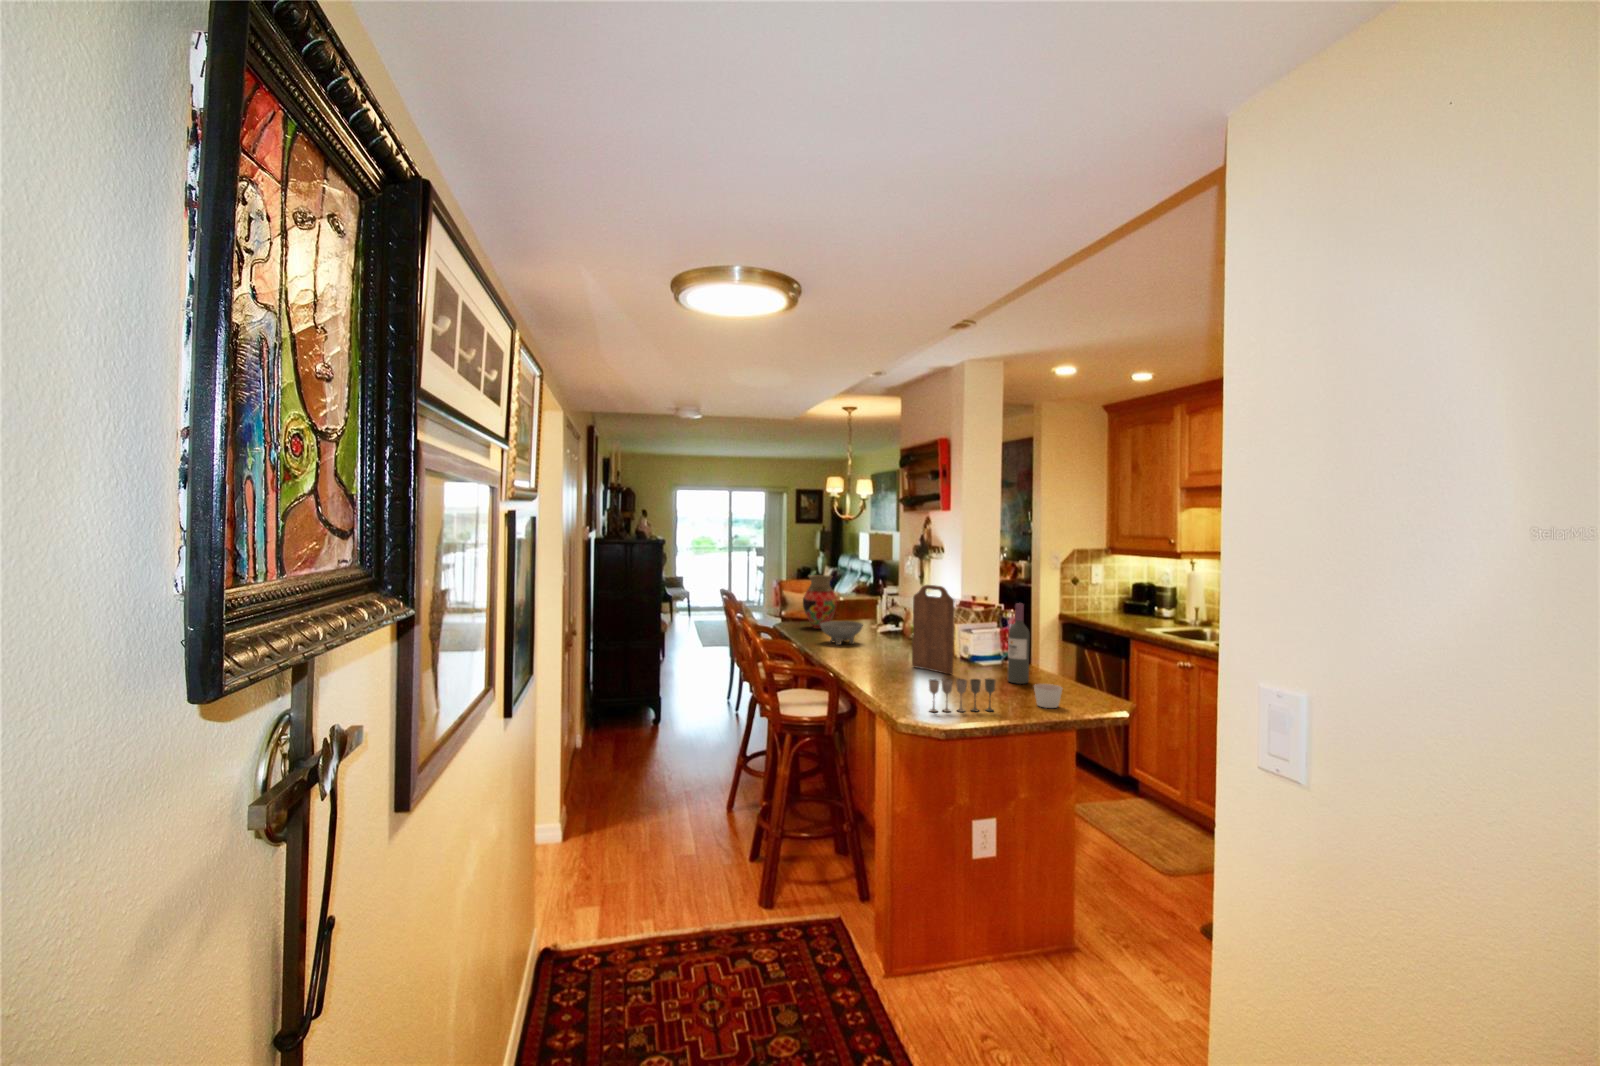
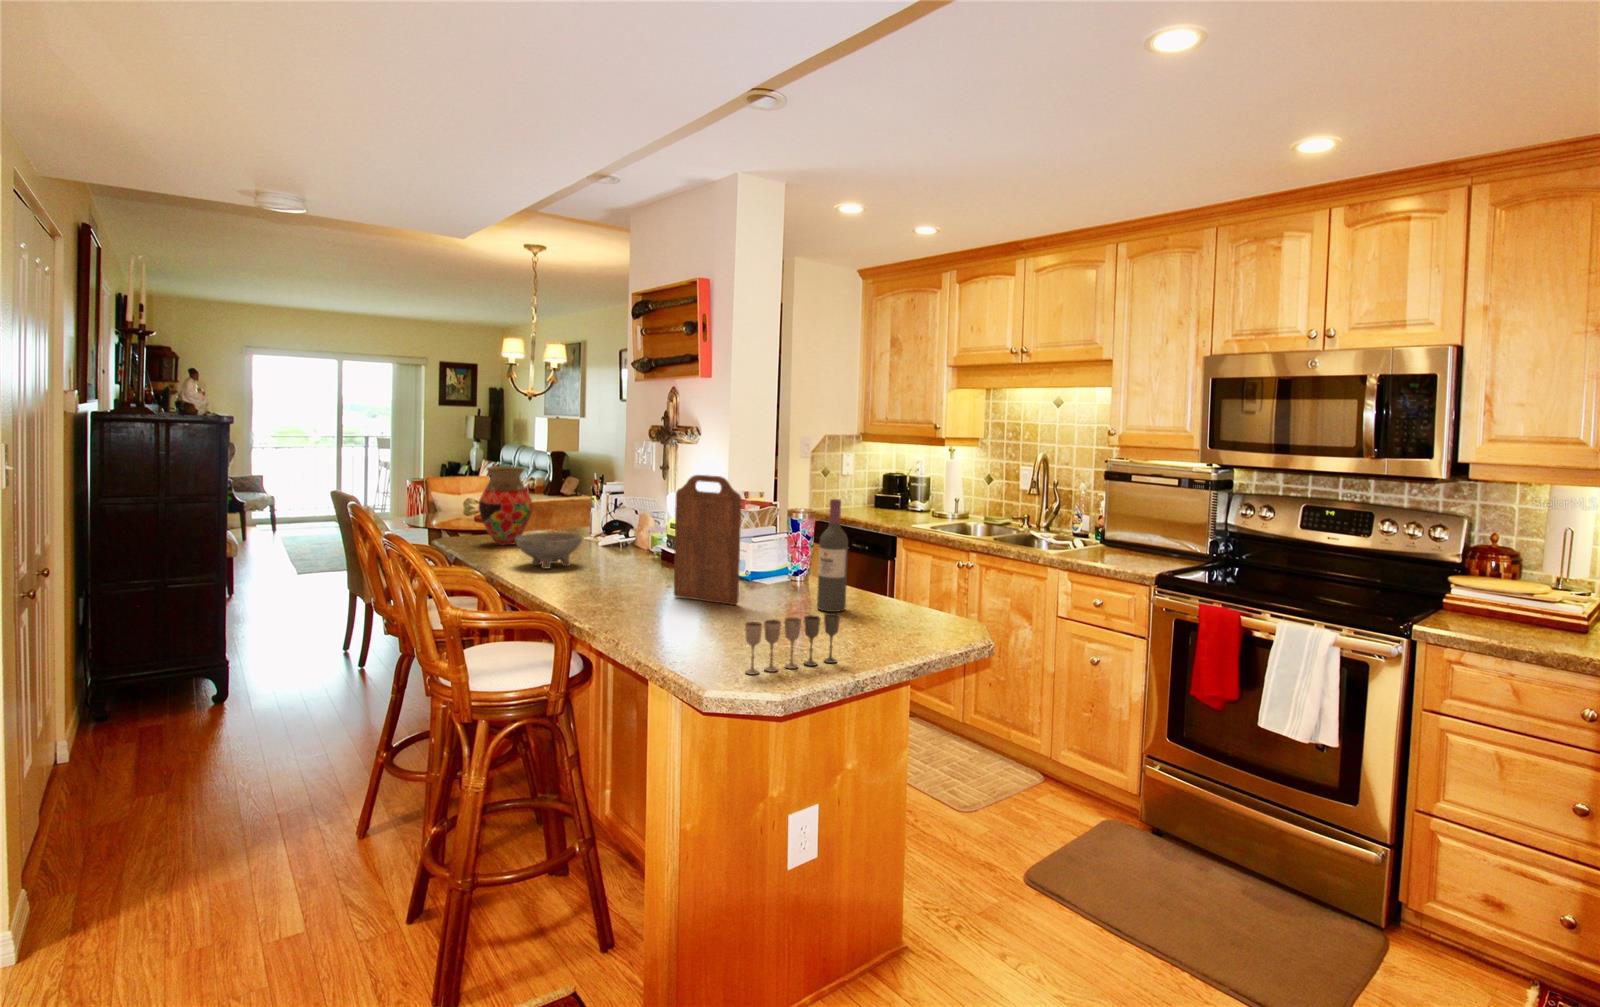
candle: present [1034,684,1062,708] -> none [880,613,920,648]

